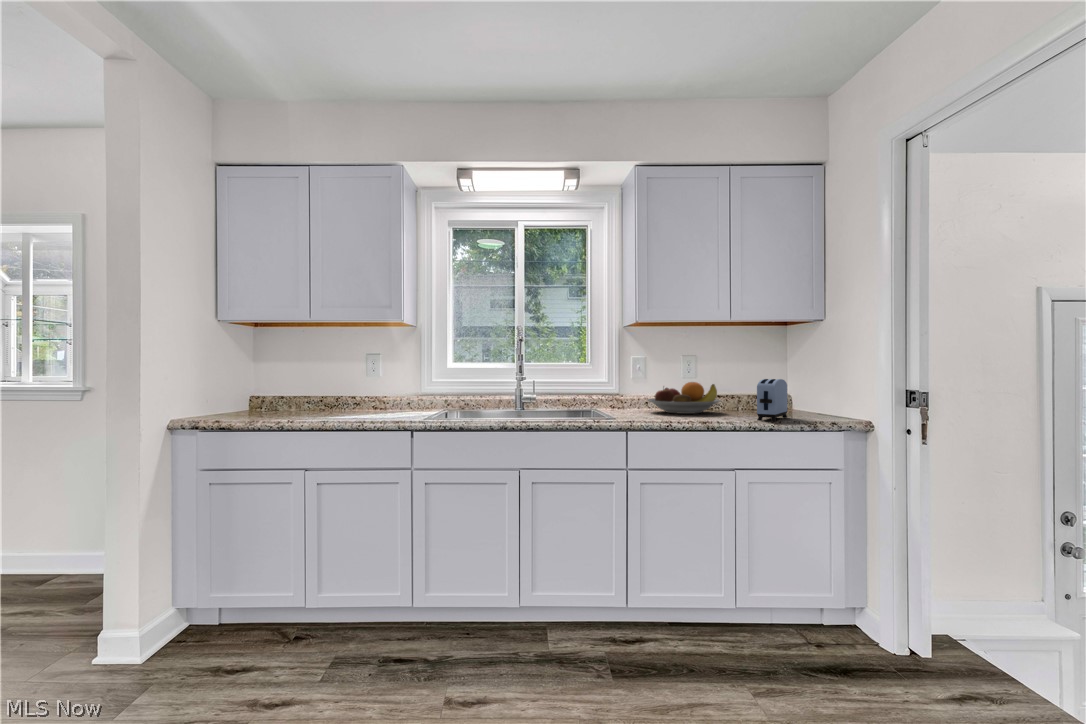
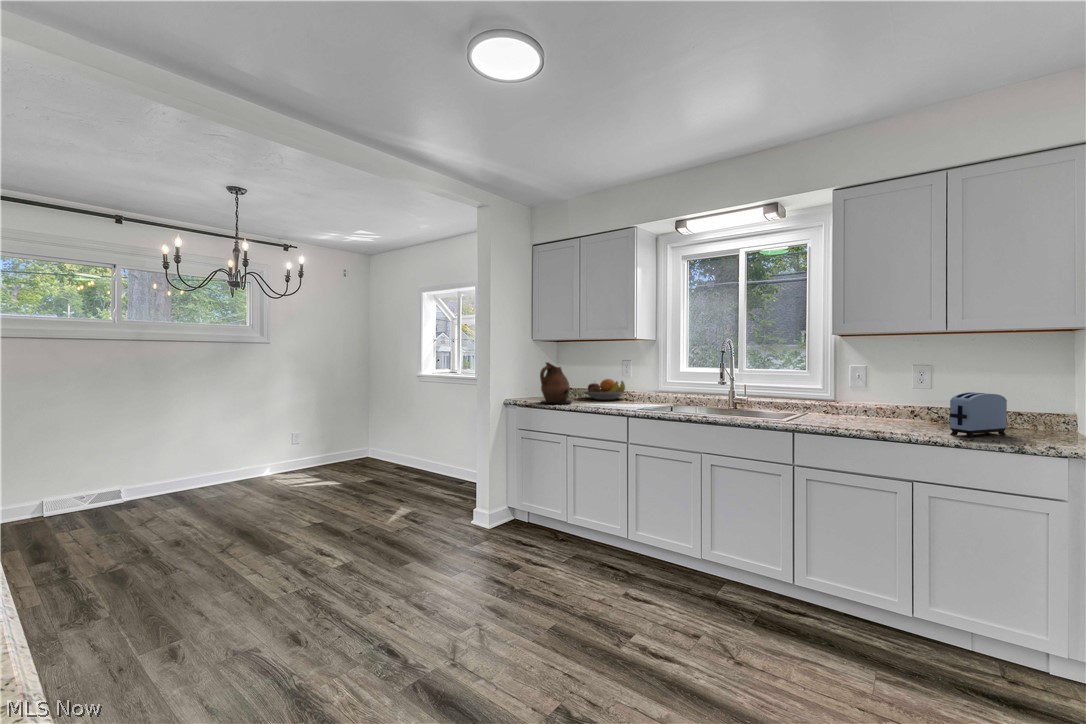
ceramic pitcher: none [239,354,303,421] -> present [540,362,572,403]
fruit bowl: present [648,382,720,414] -> present [582,379,625,400]

